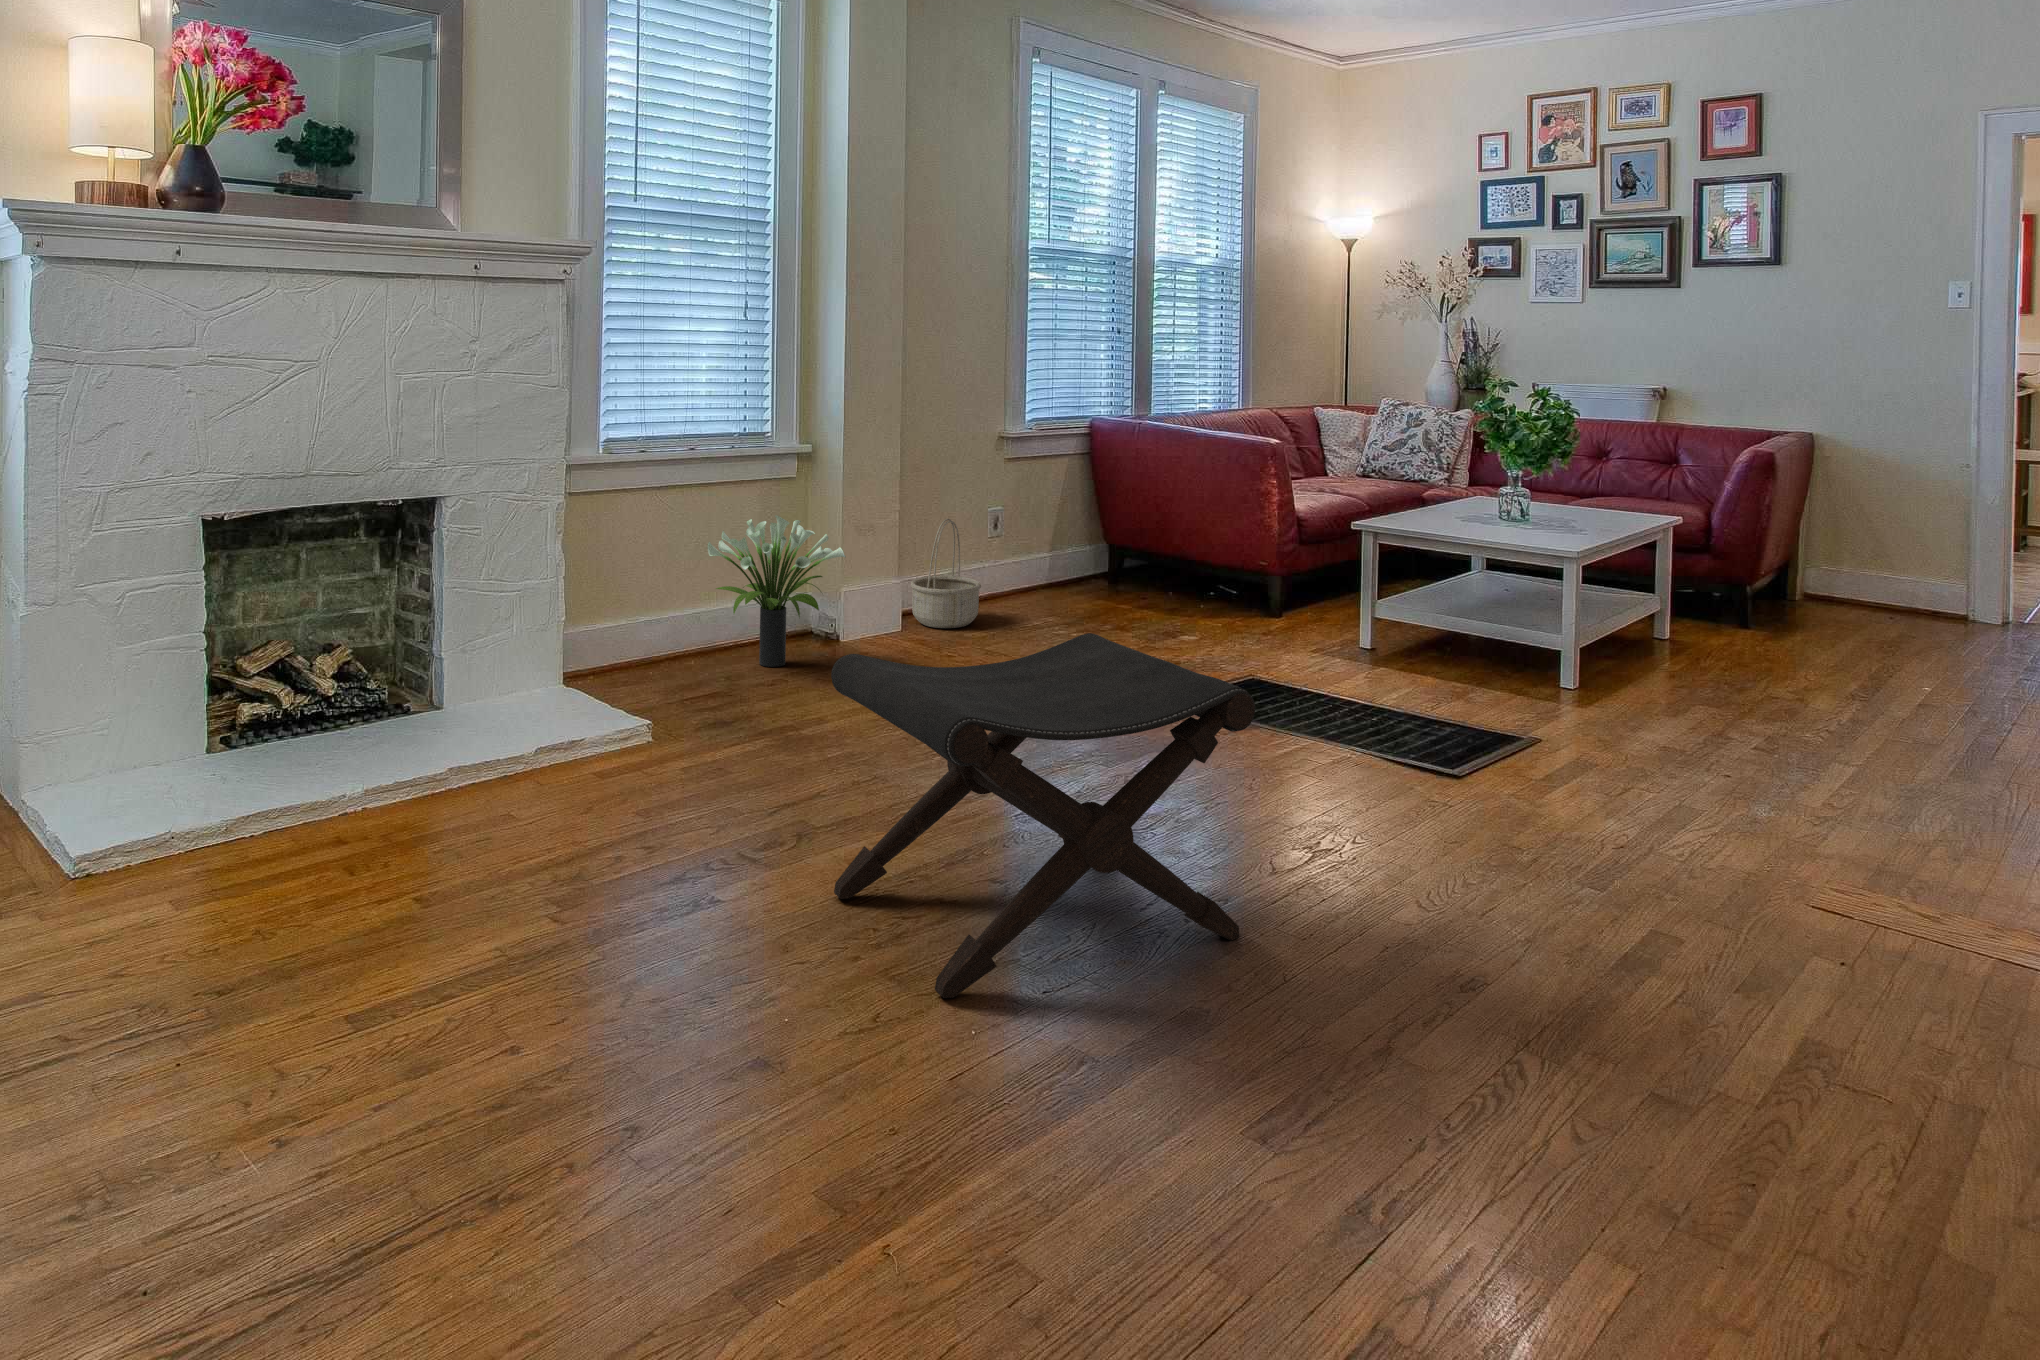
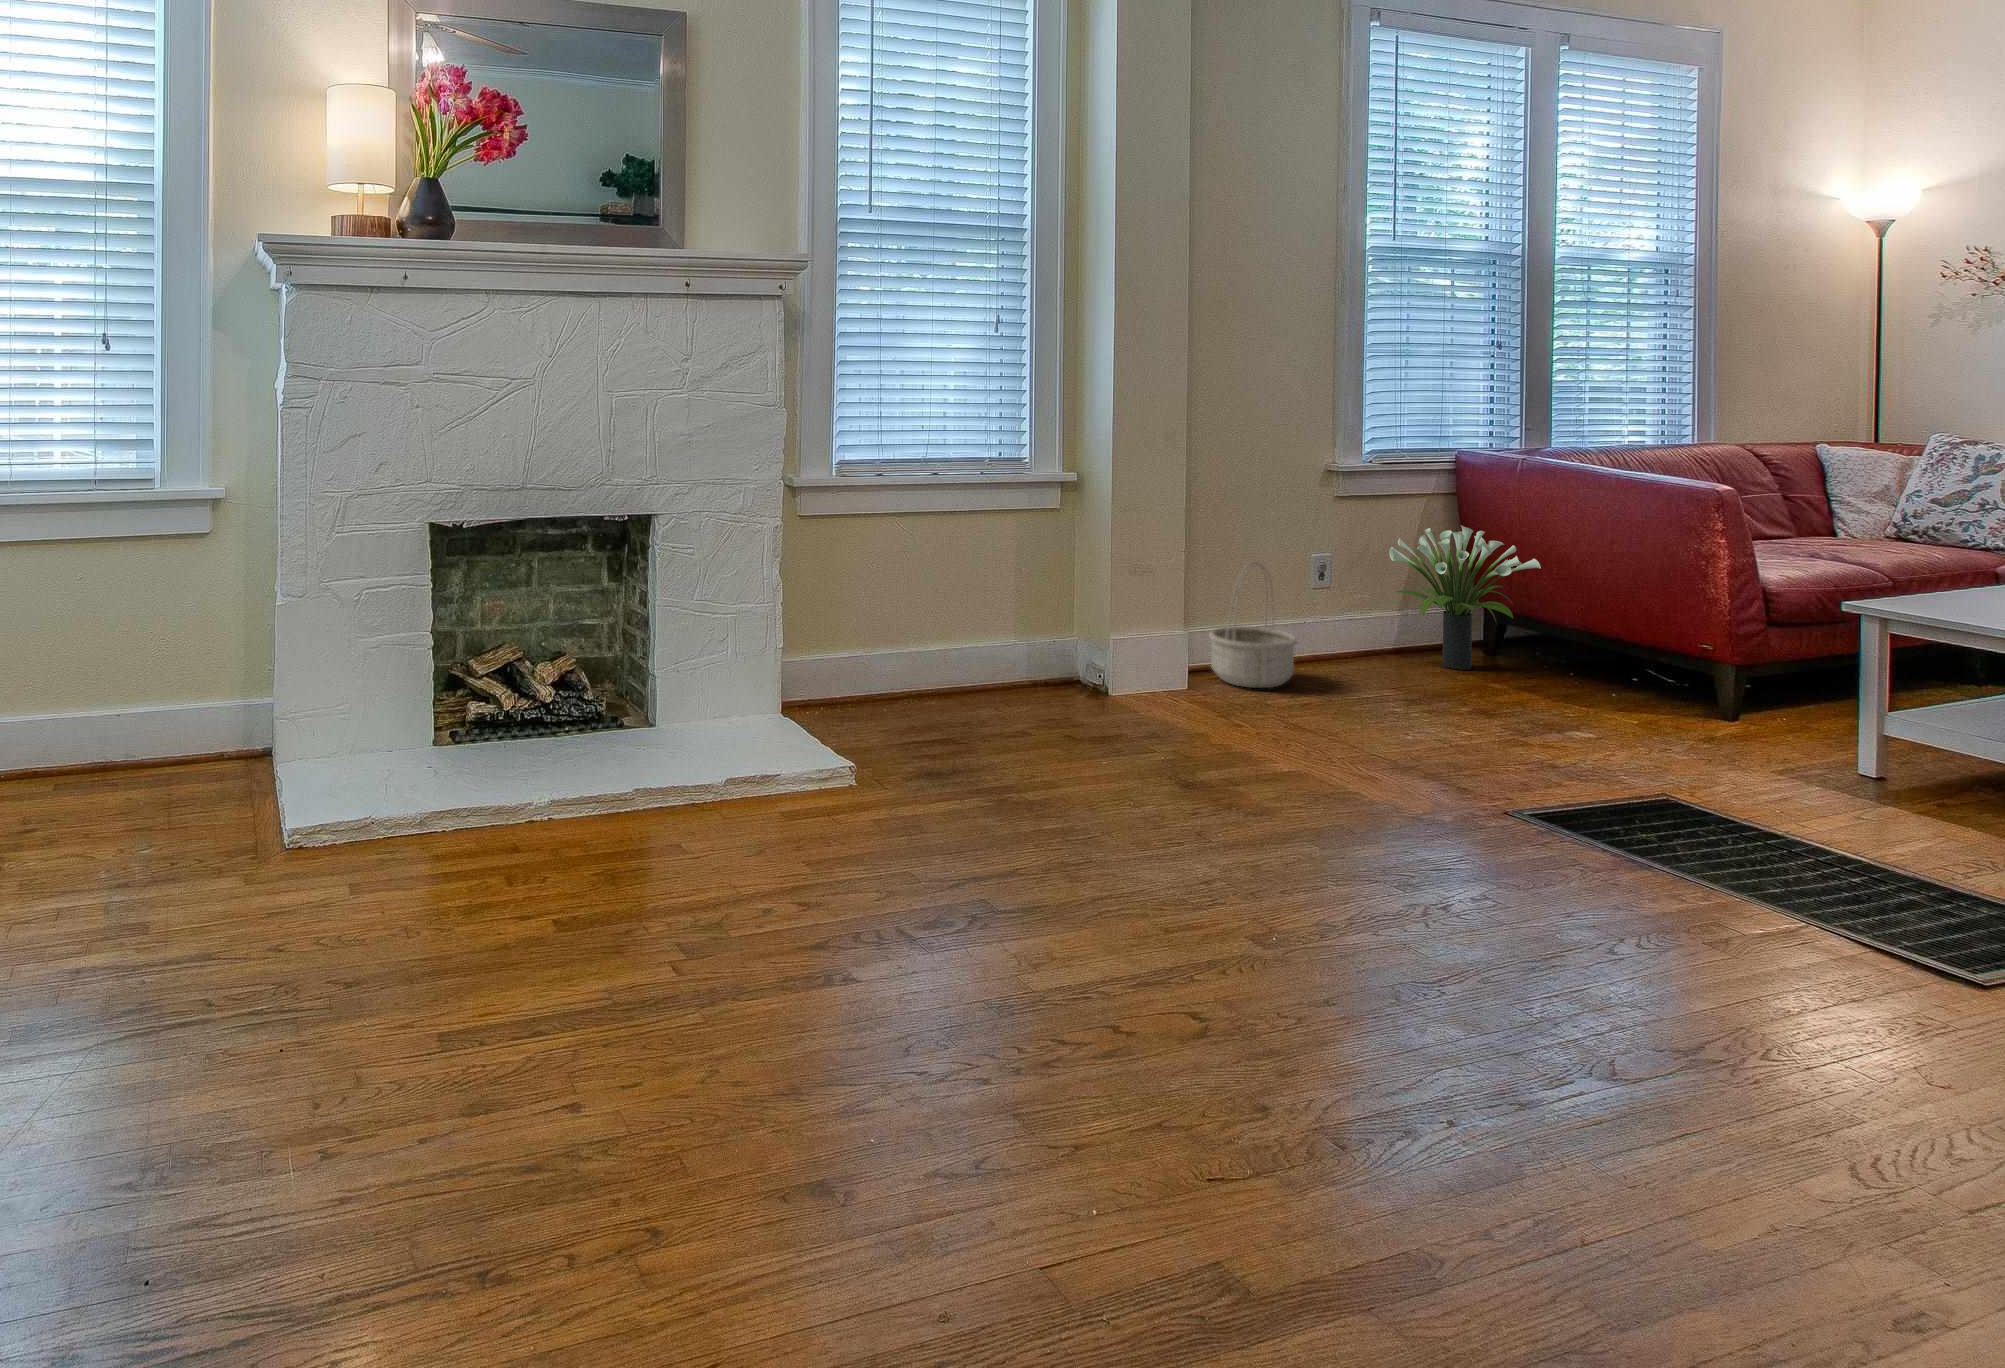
potted plant: present [708,516,846,667] -> present [1389,525,1541,670]
footstool: present [831,633,1255,998] -> none [945,718,1507,1183]

